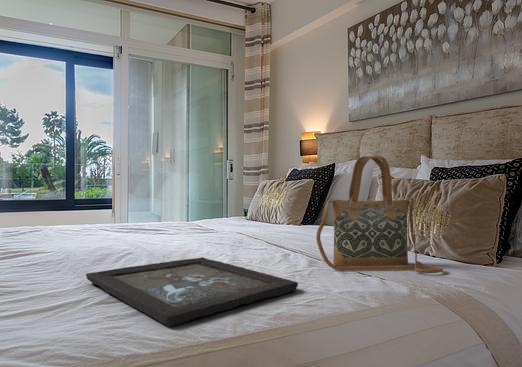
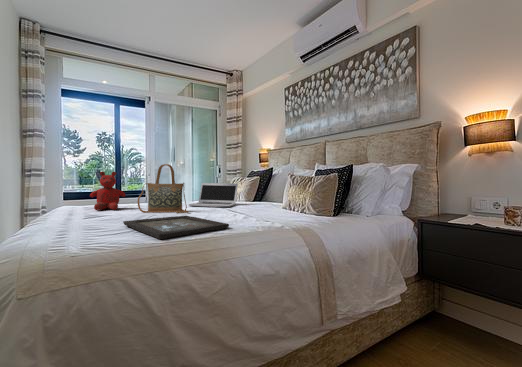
handbag: present [316,156,443,273] -> present [137,164,188,213]
teddy bear: none [25,172,87,242] -> present [90,171,126,210]
laptop: none [194,191,277,235] -> present [189,183,238,207]

